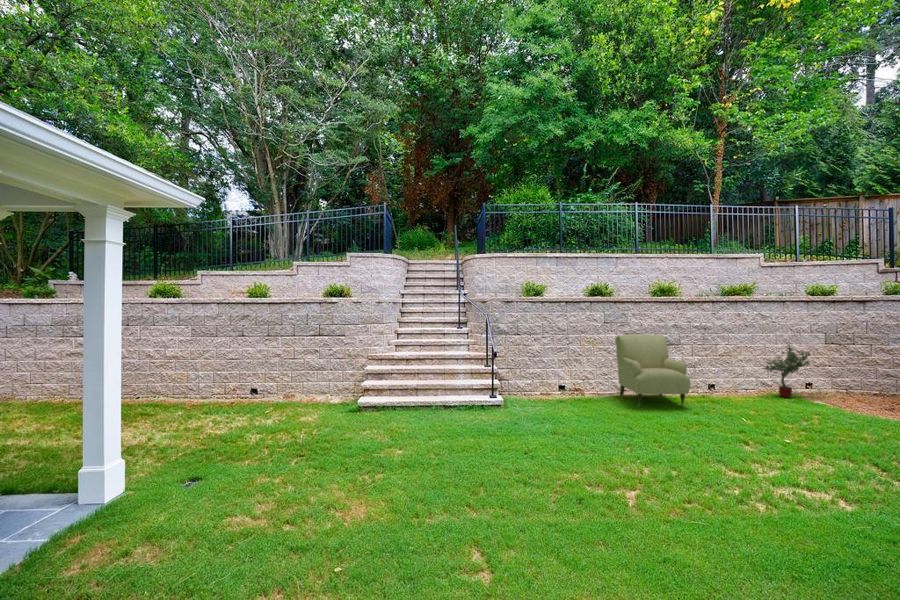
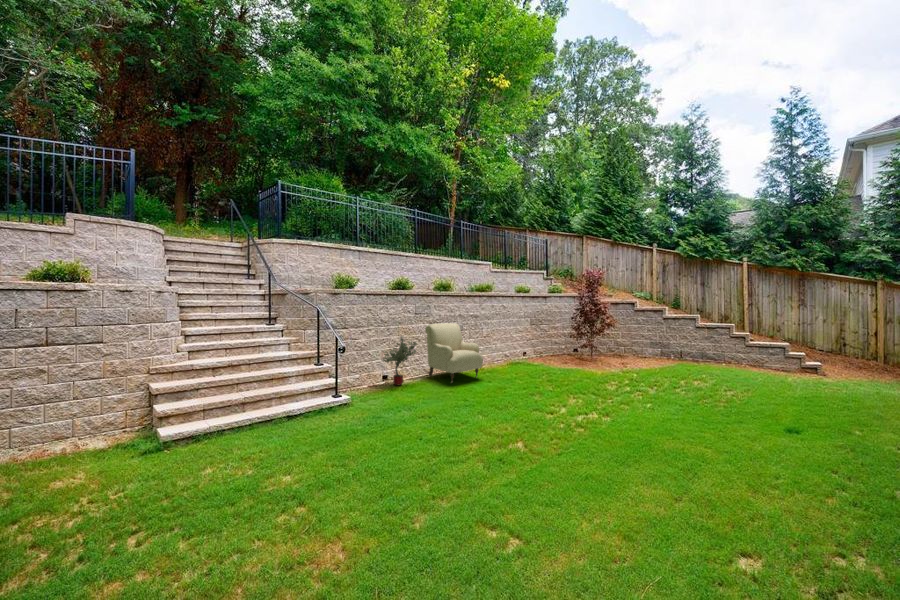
potted tree: present [764,345,811,398] -> present [382,336,417,385]

